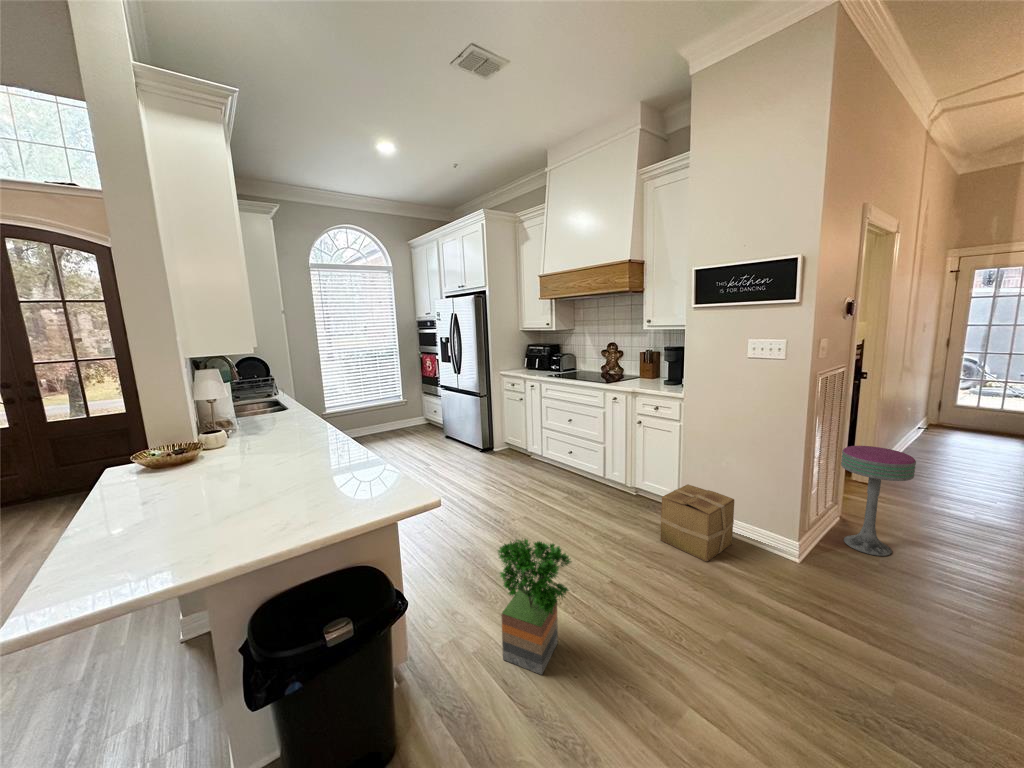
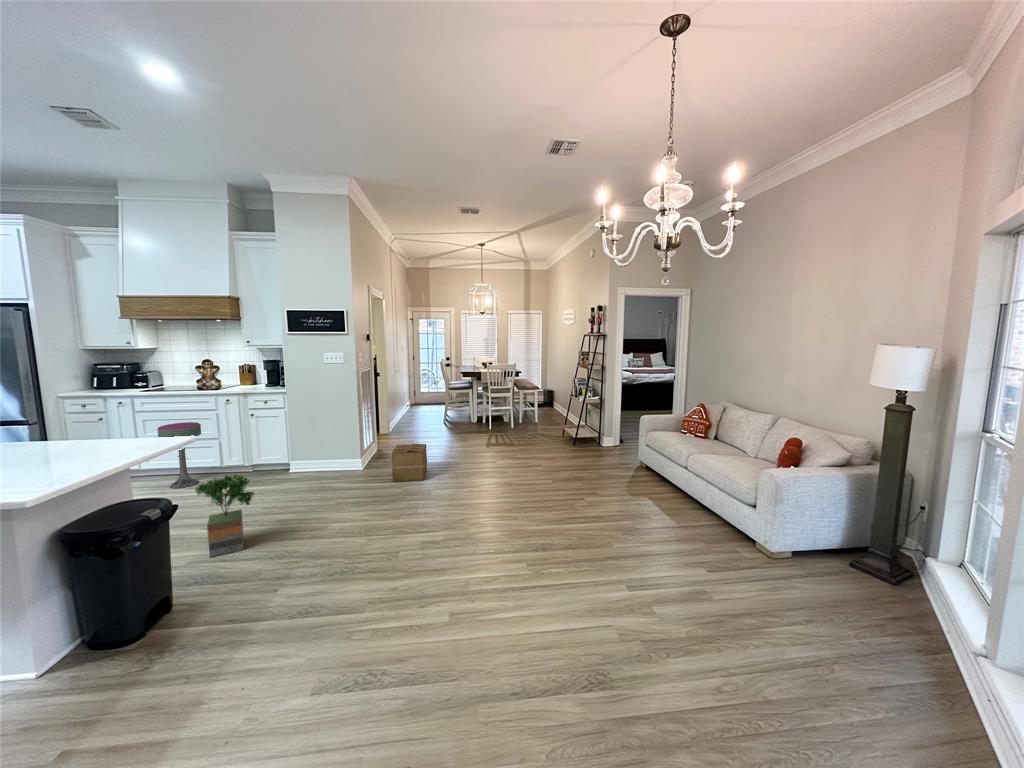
bar stool: present [841,446,916,556] -> present [157,422,201,488]
cardboard box: present [660,484,734,561] -> present [392,444,427,481]

